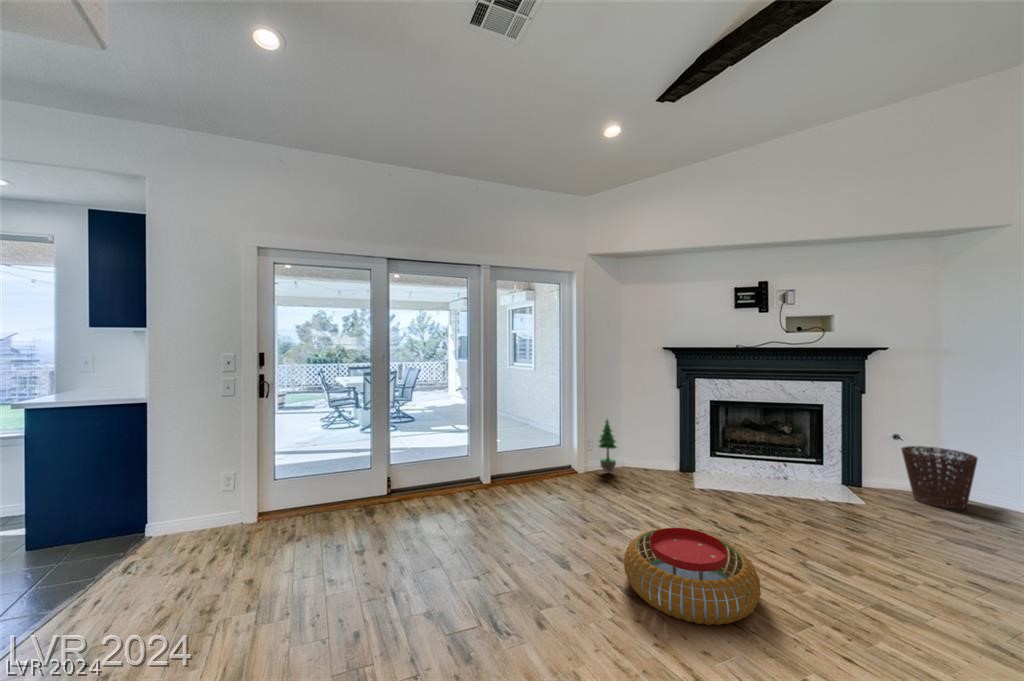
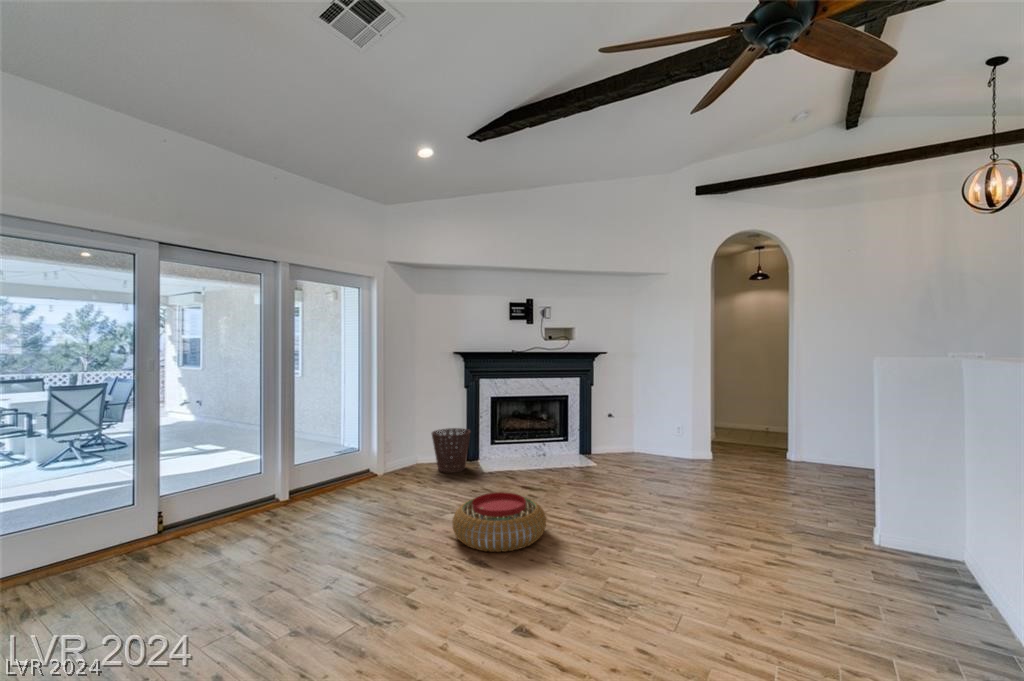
potted tree: present [599,420,617,473] -> none [397,420,416,474]
basket: present [902,446,978,510] -> present [432,428,470,472]

